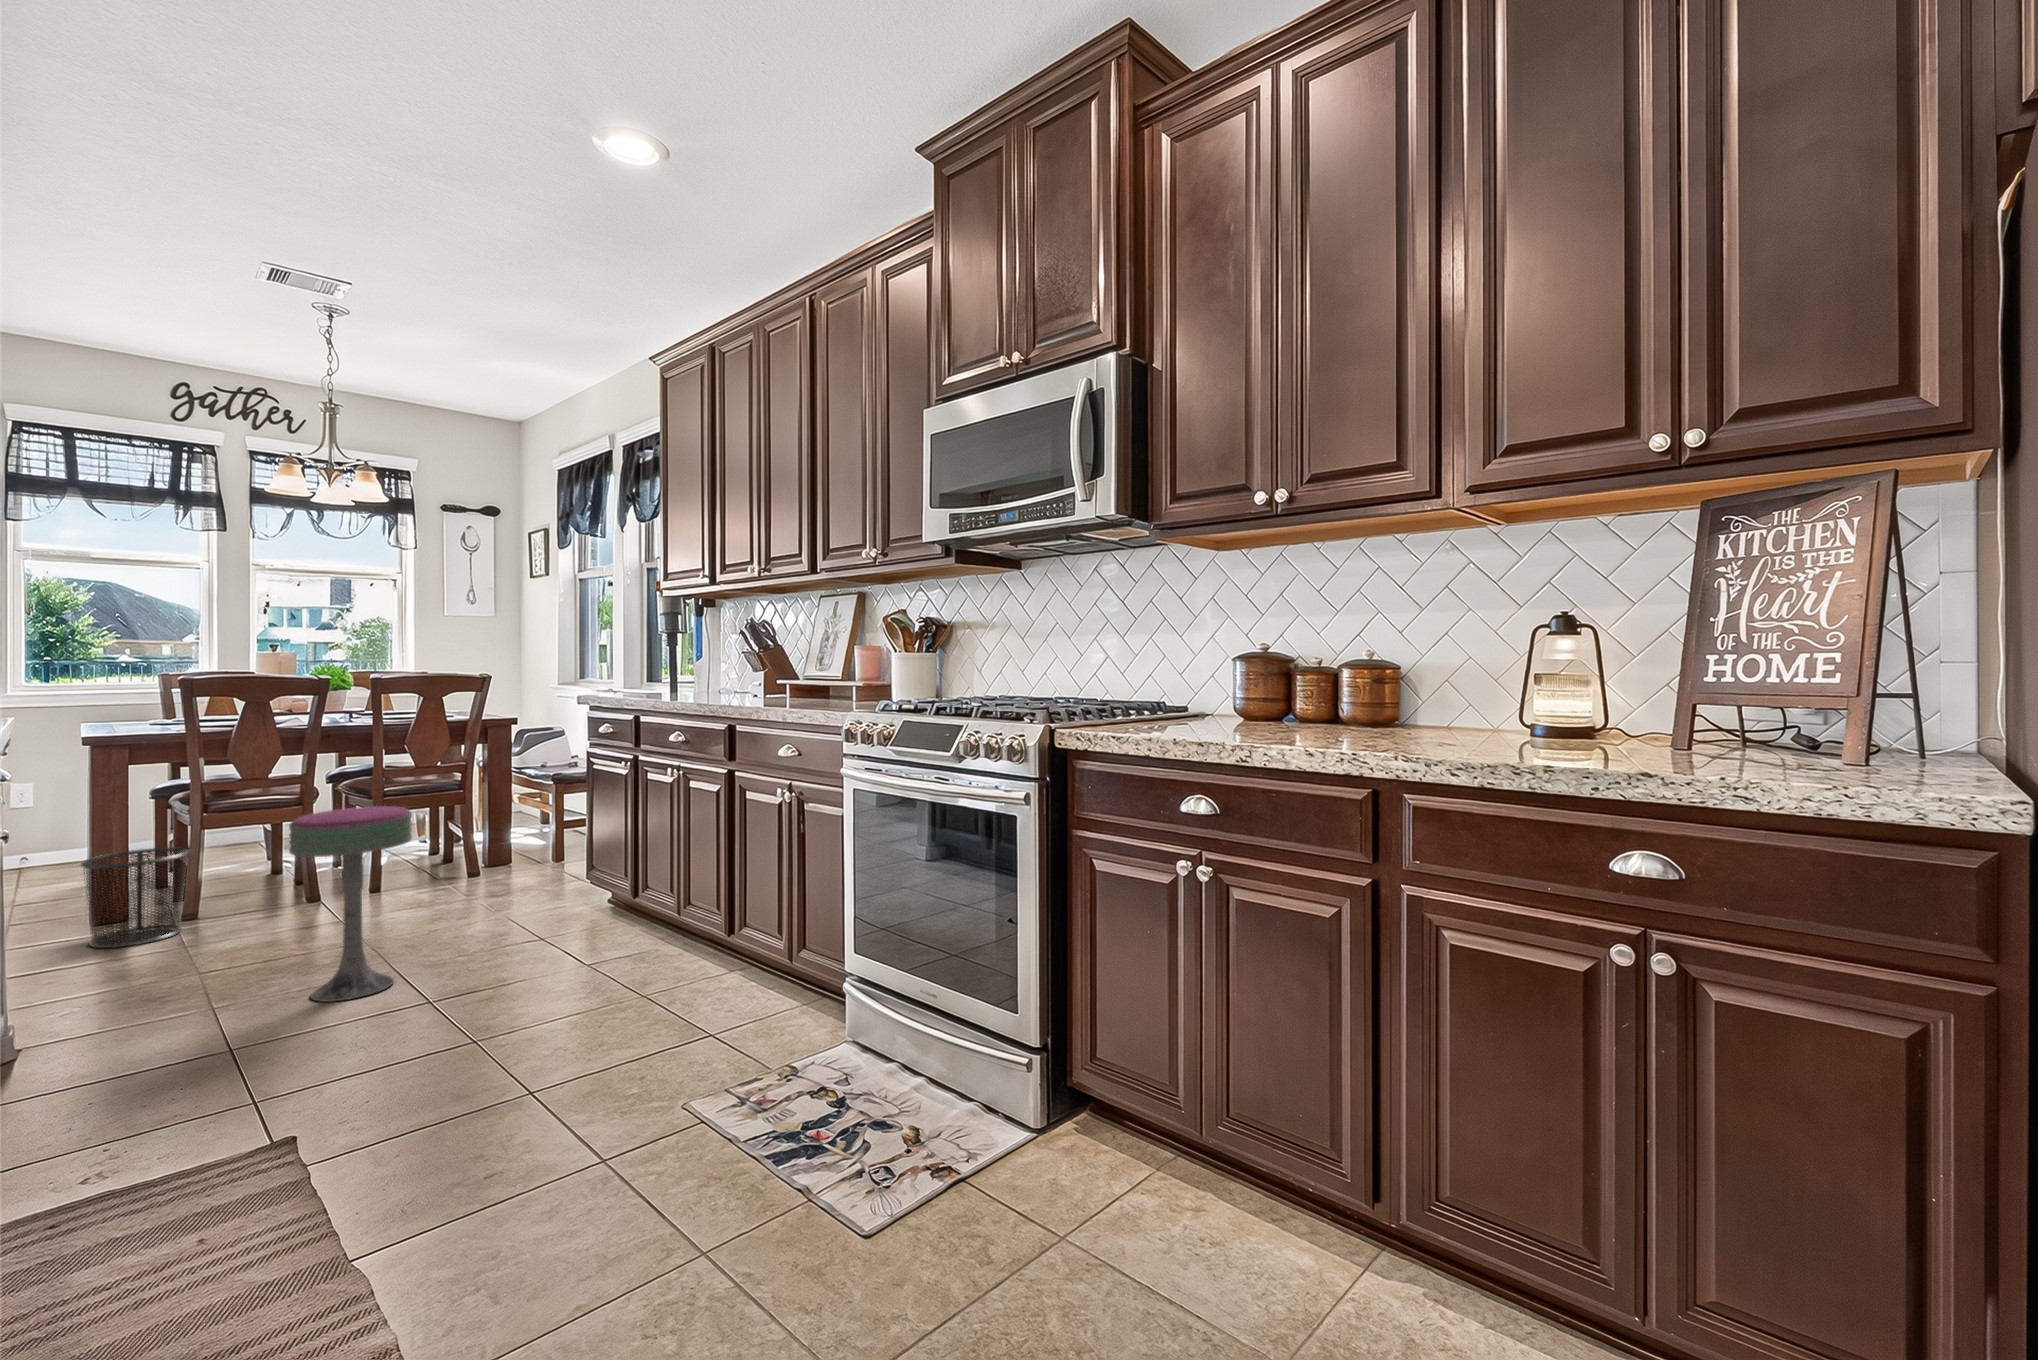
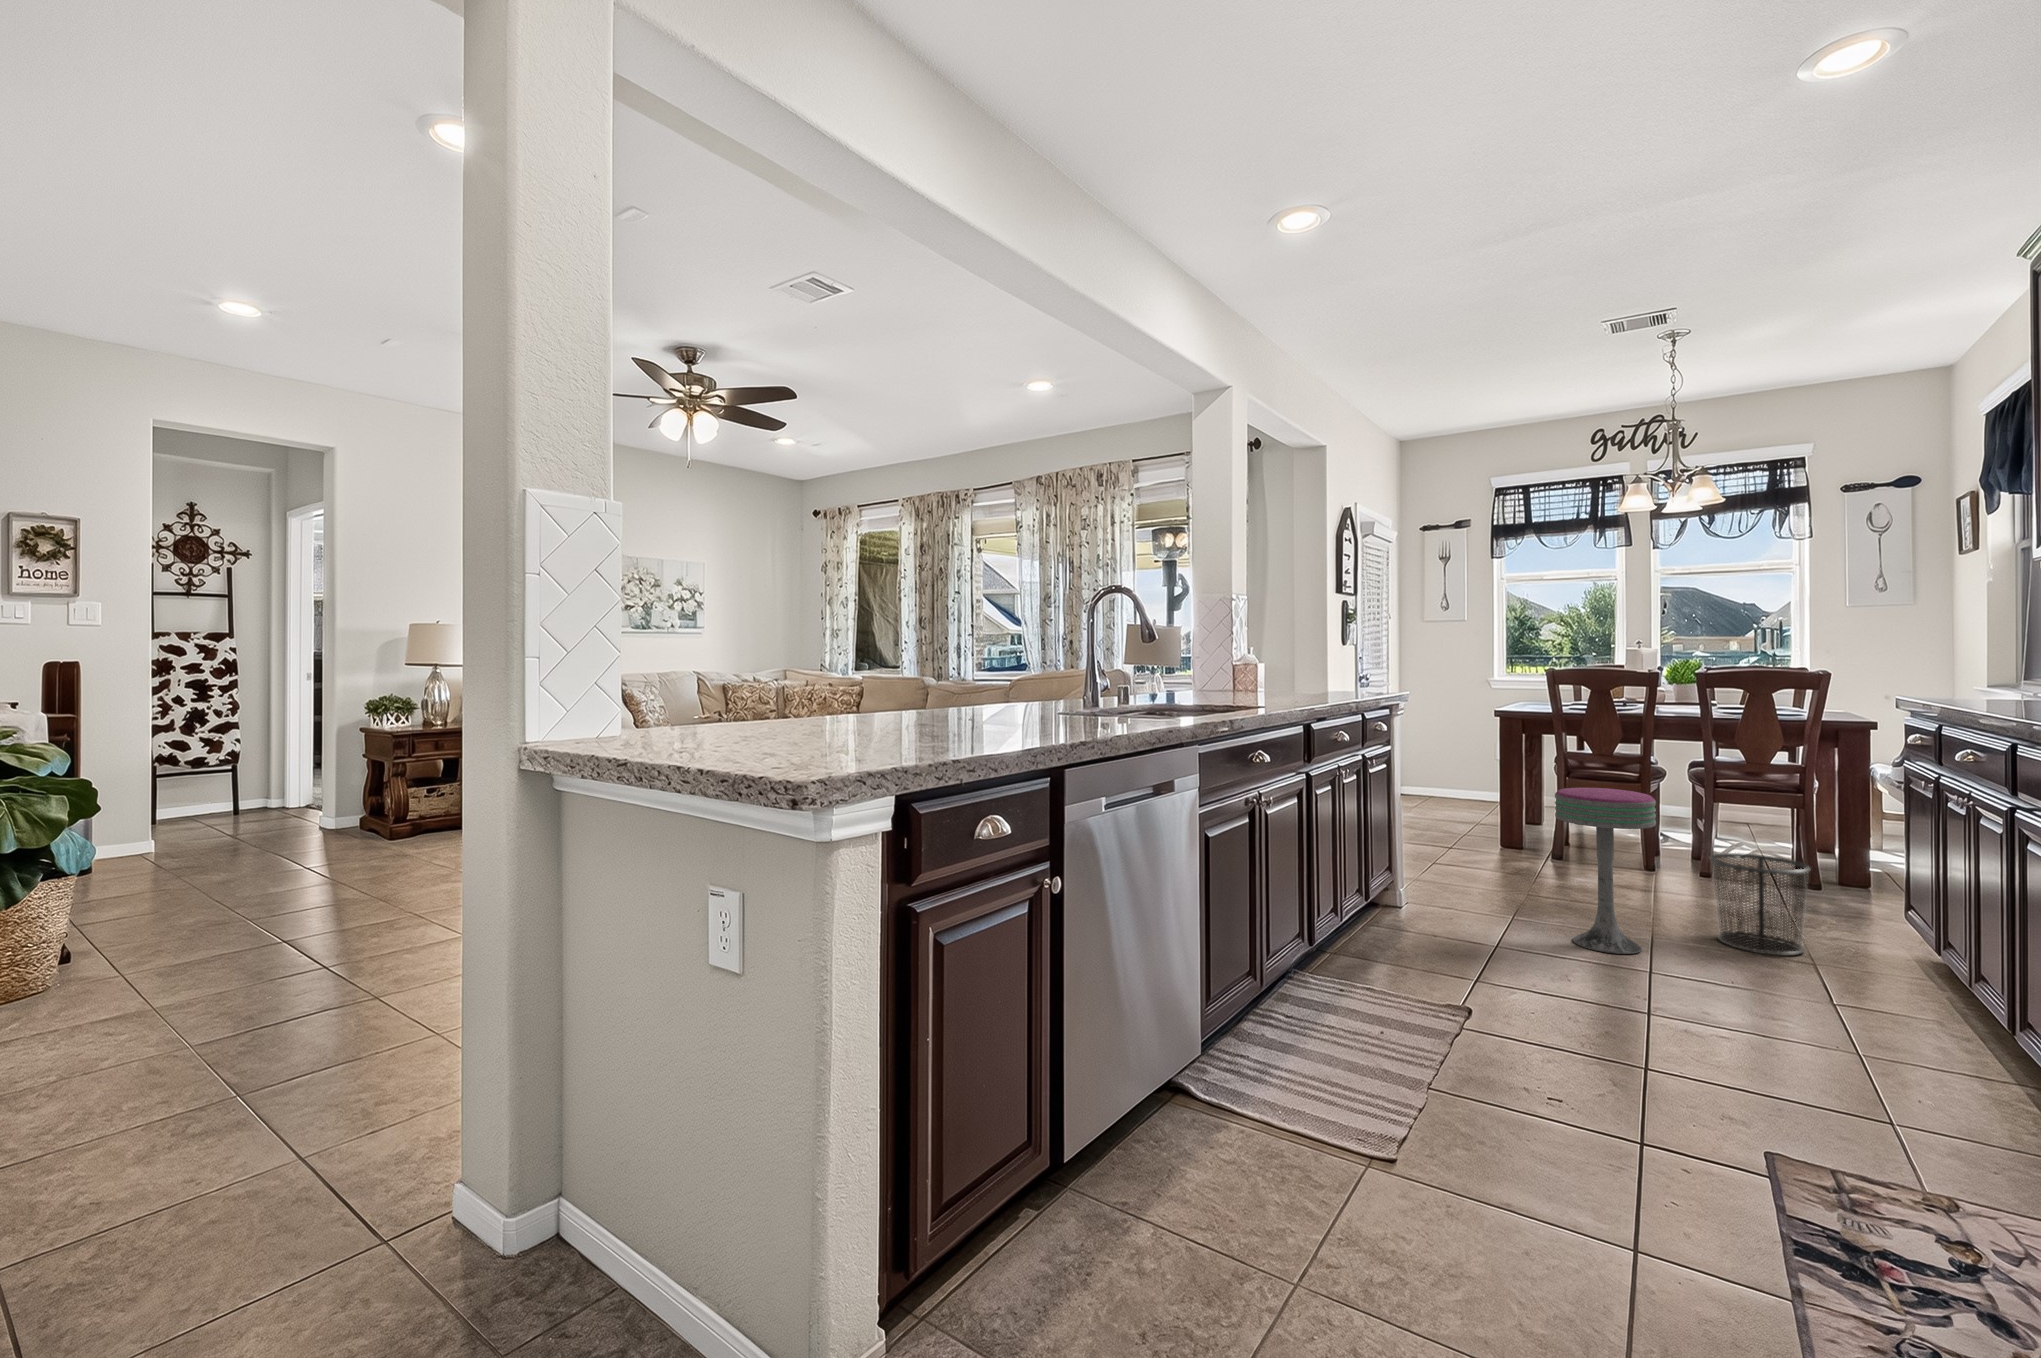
waste bin: present [81,847,189,948] -> present [1709,853,1811,956]

